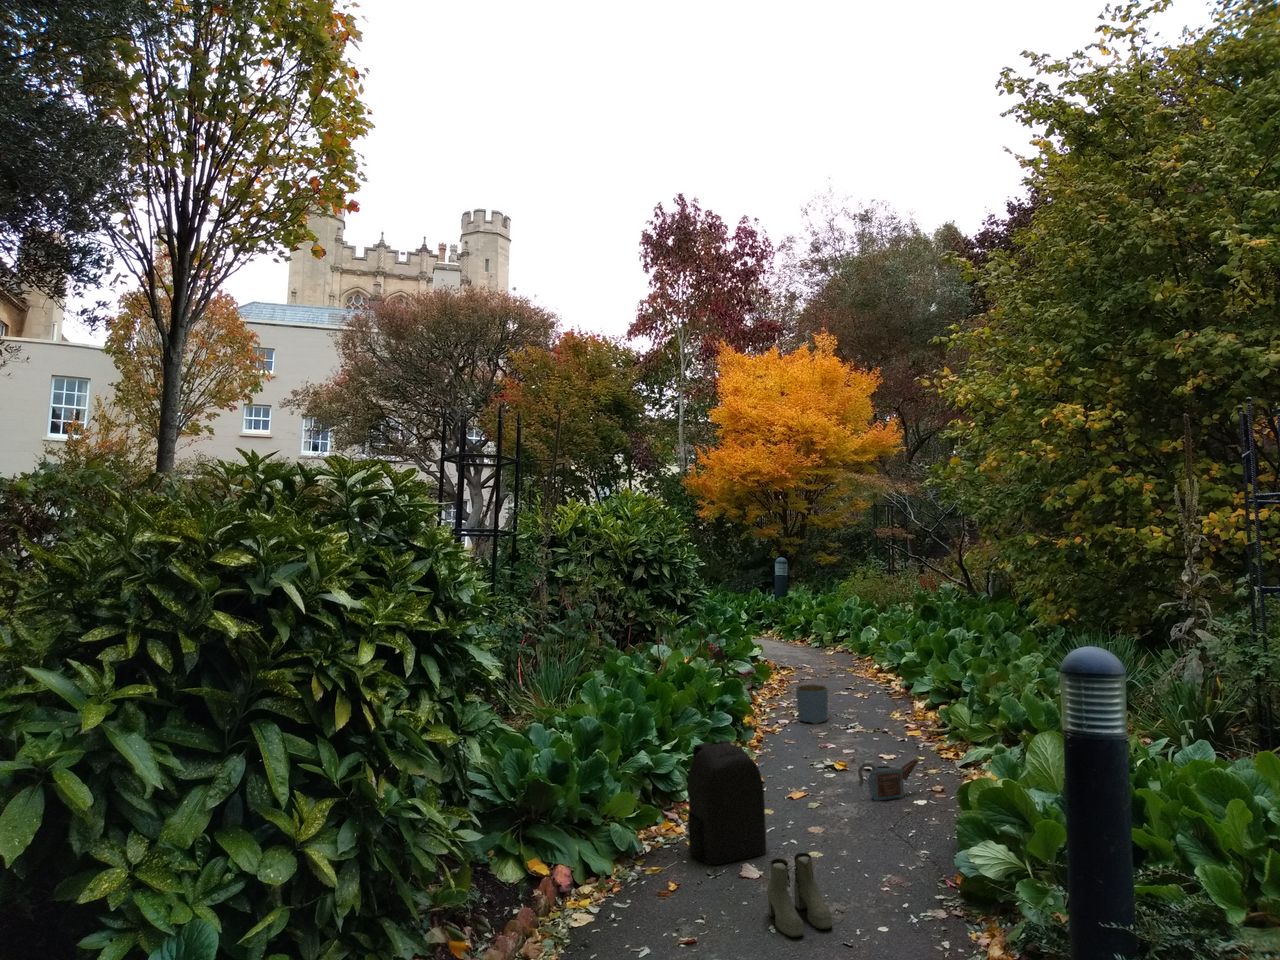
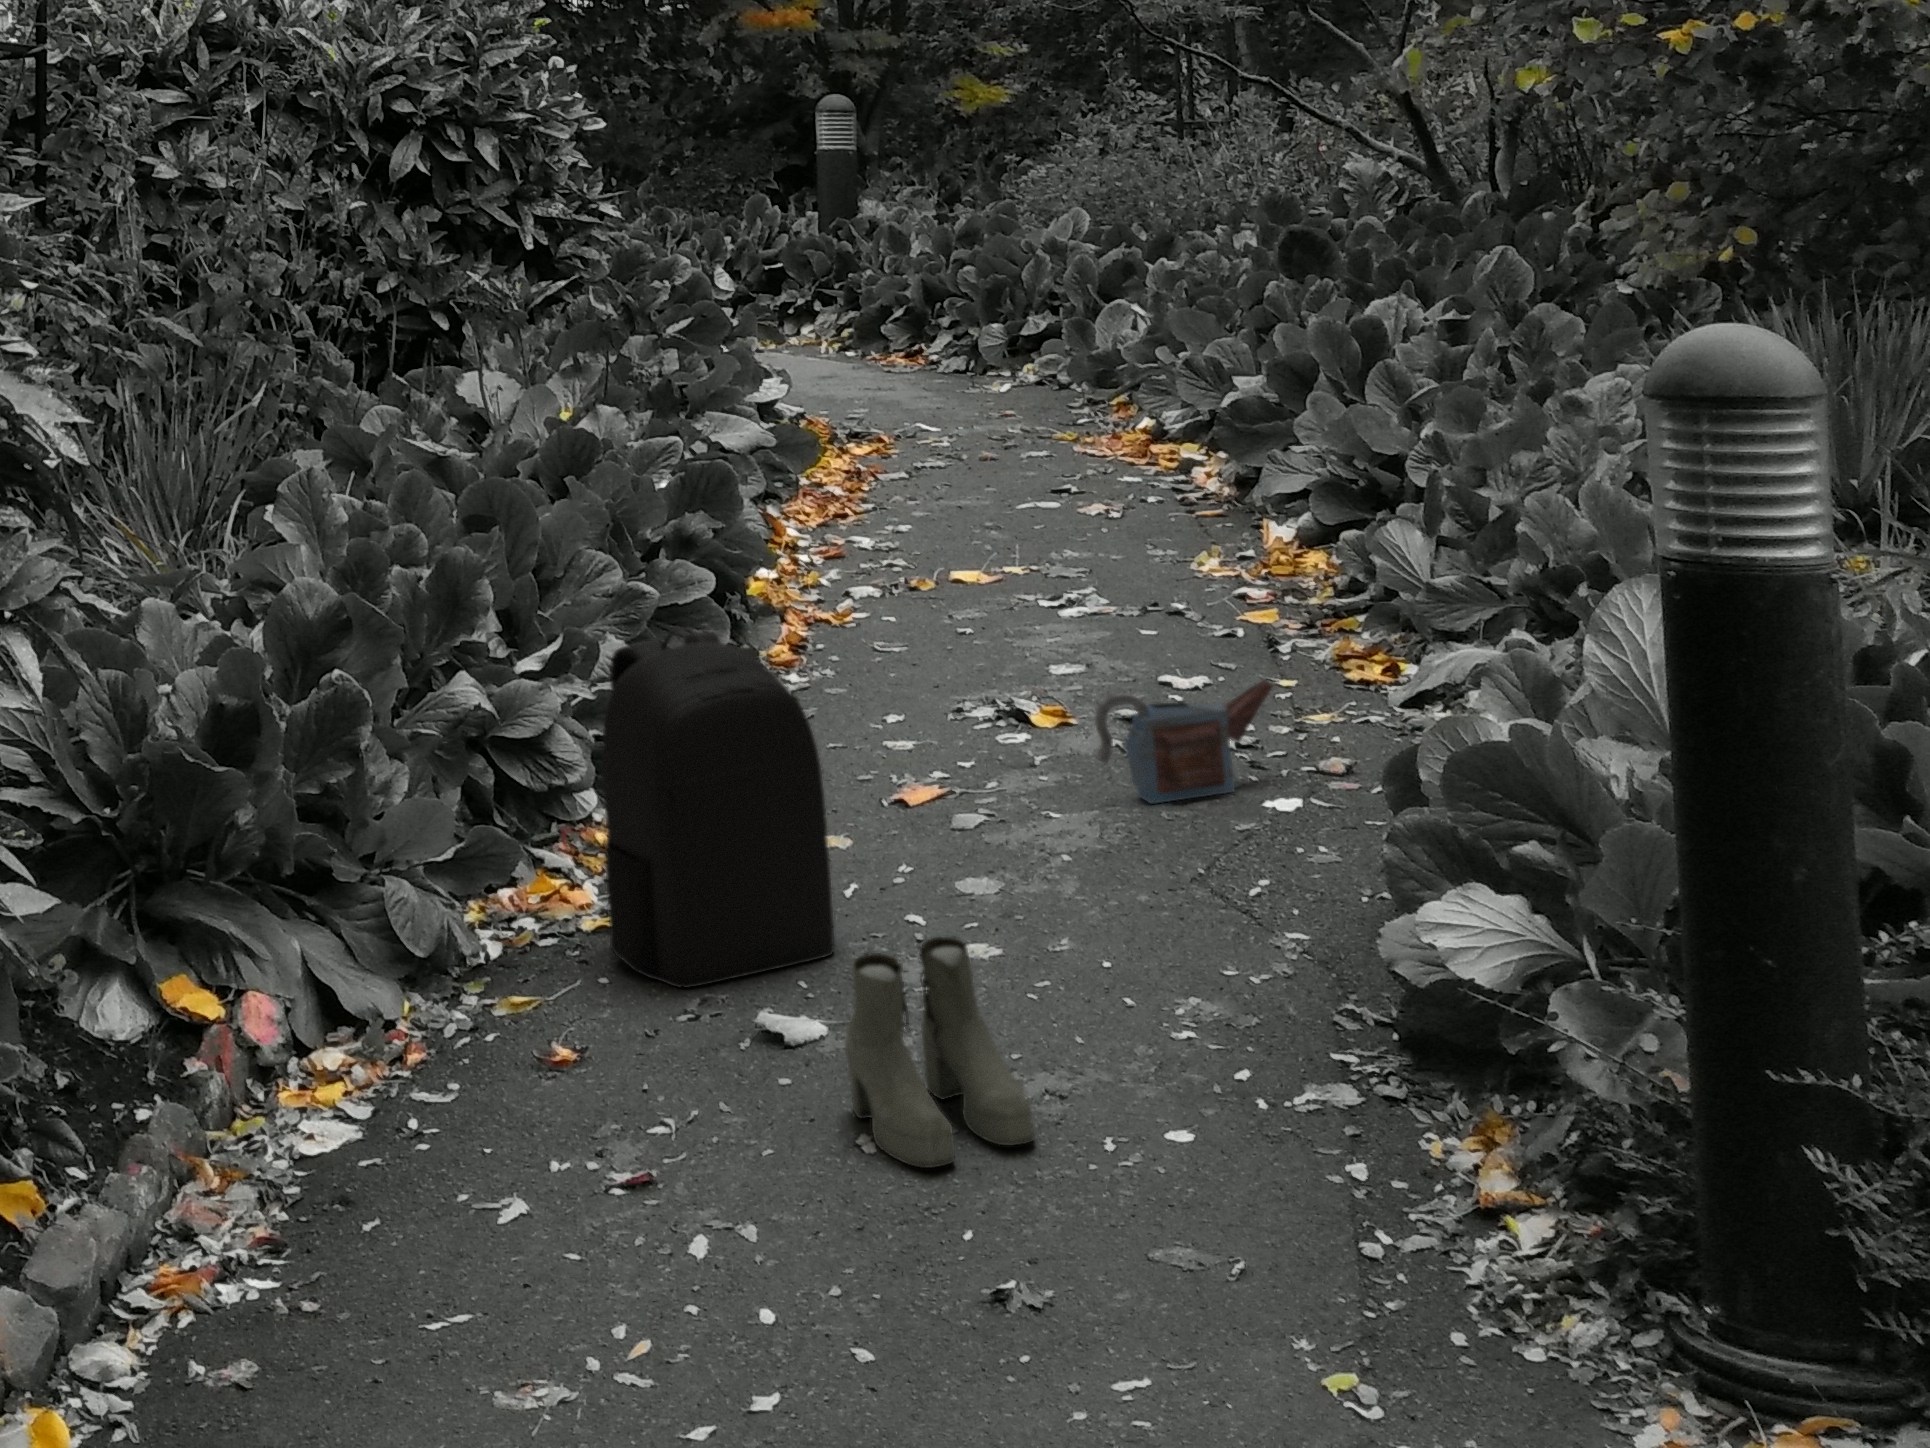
planter: present [796,684,828,724] -> none [899,477,999,594]

